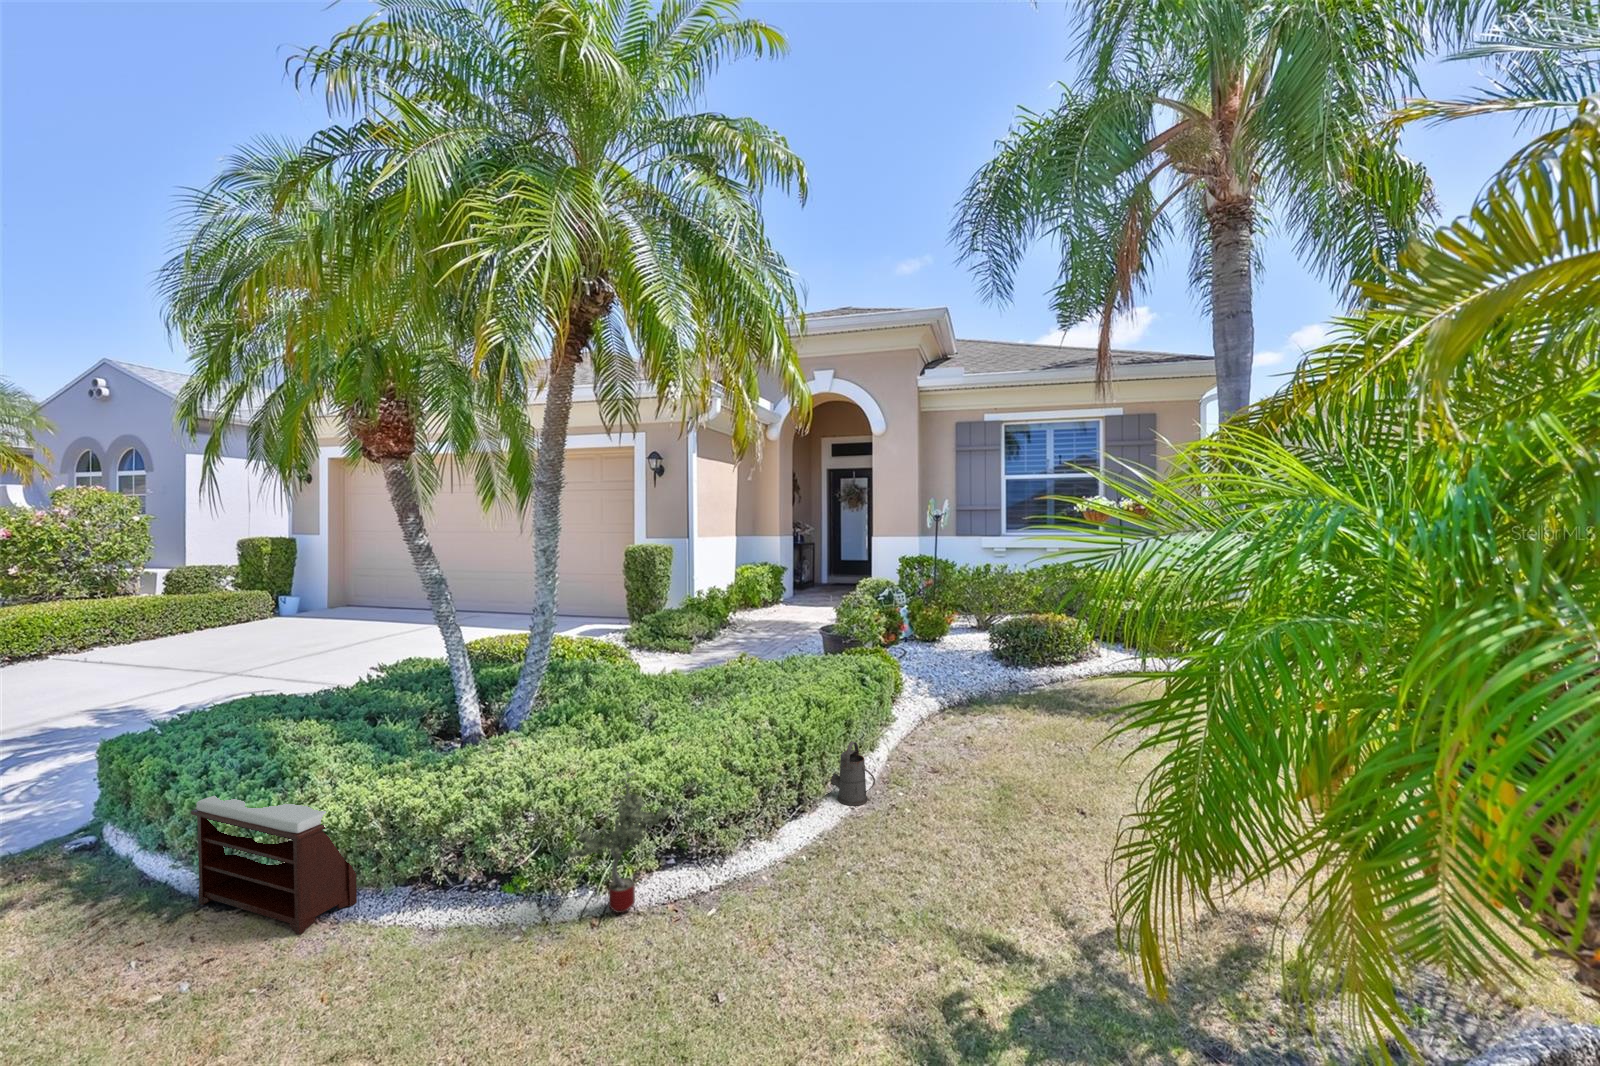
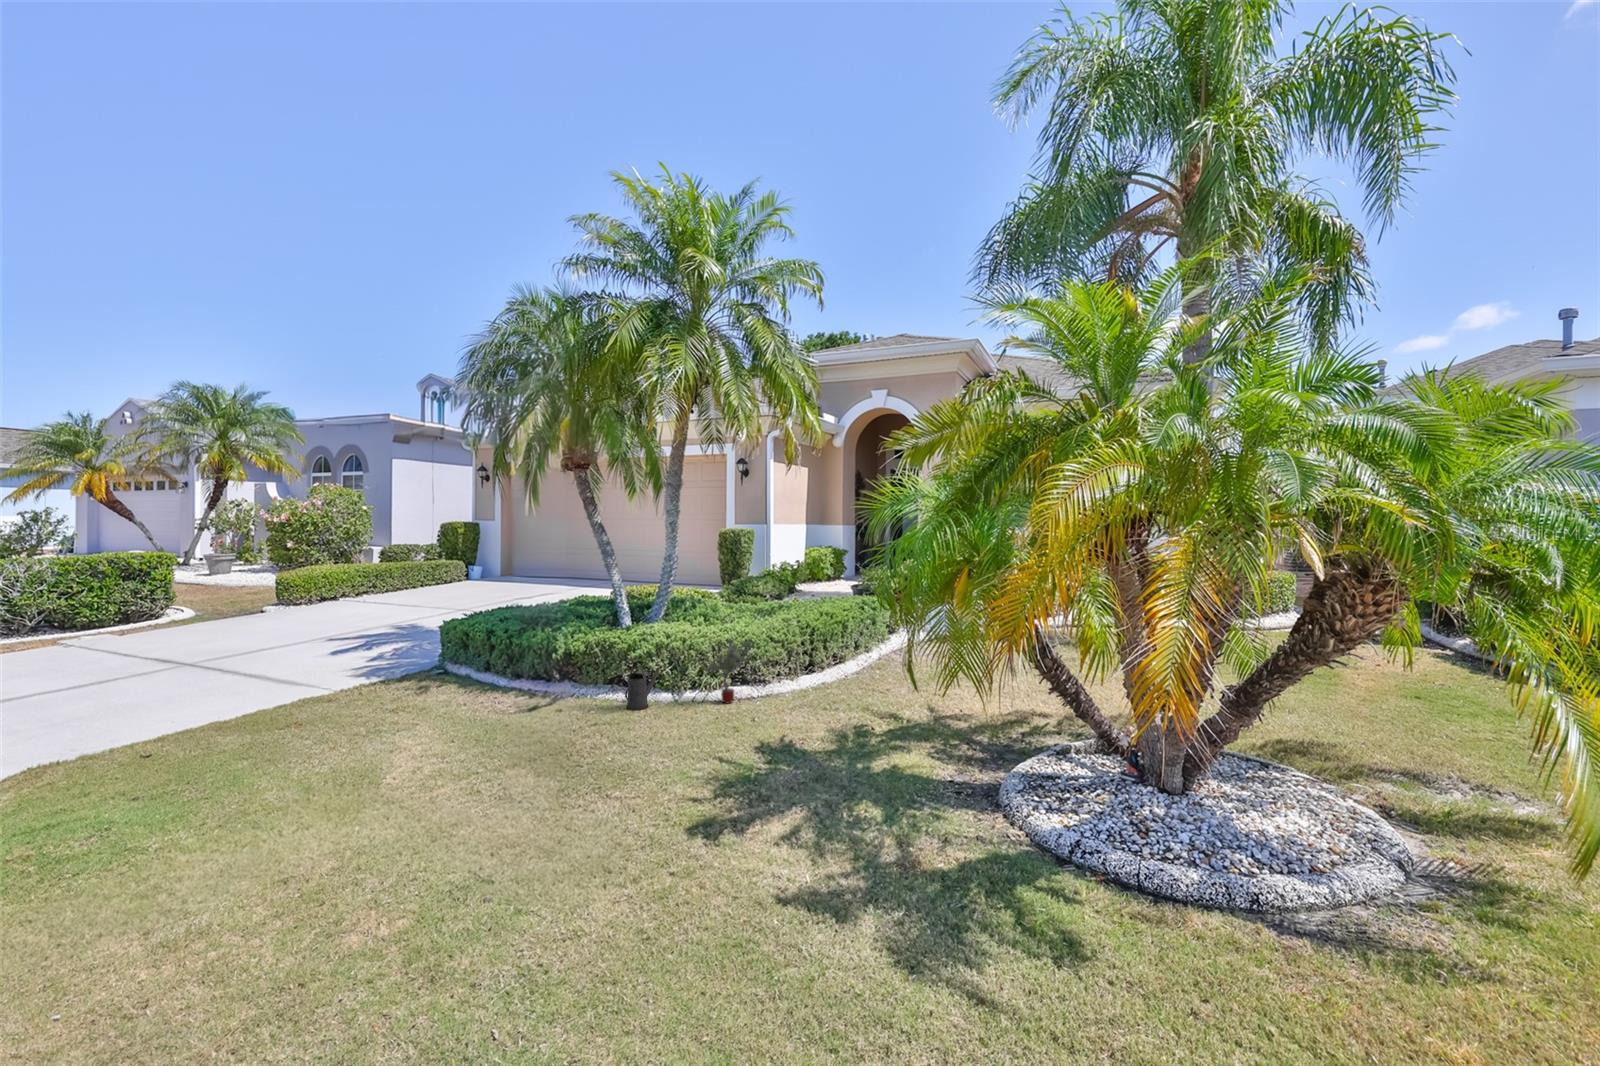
watering can: present [831,741,875,806] -> present [625,666,659,710]
bench: present [191,795,357,935] -> none [522,638,601,702]

